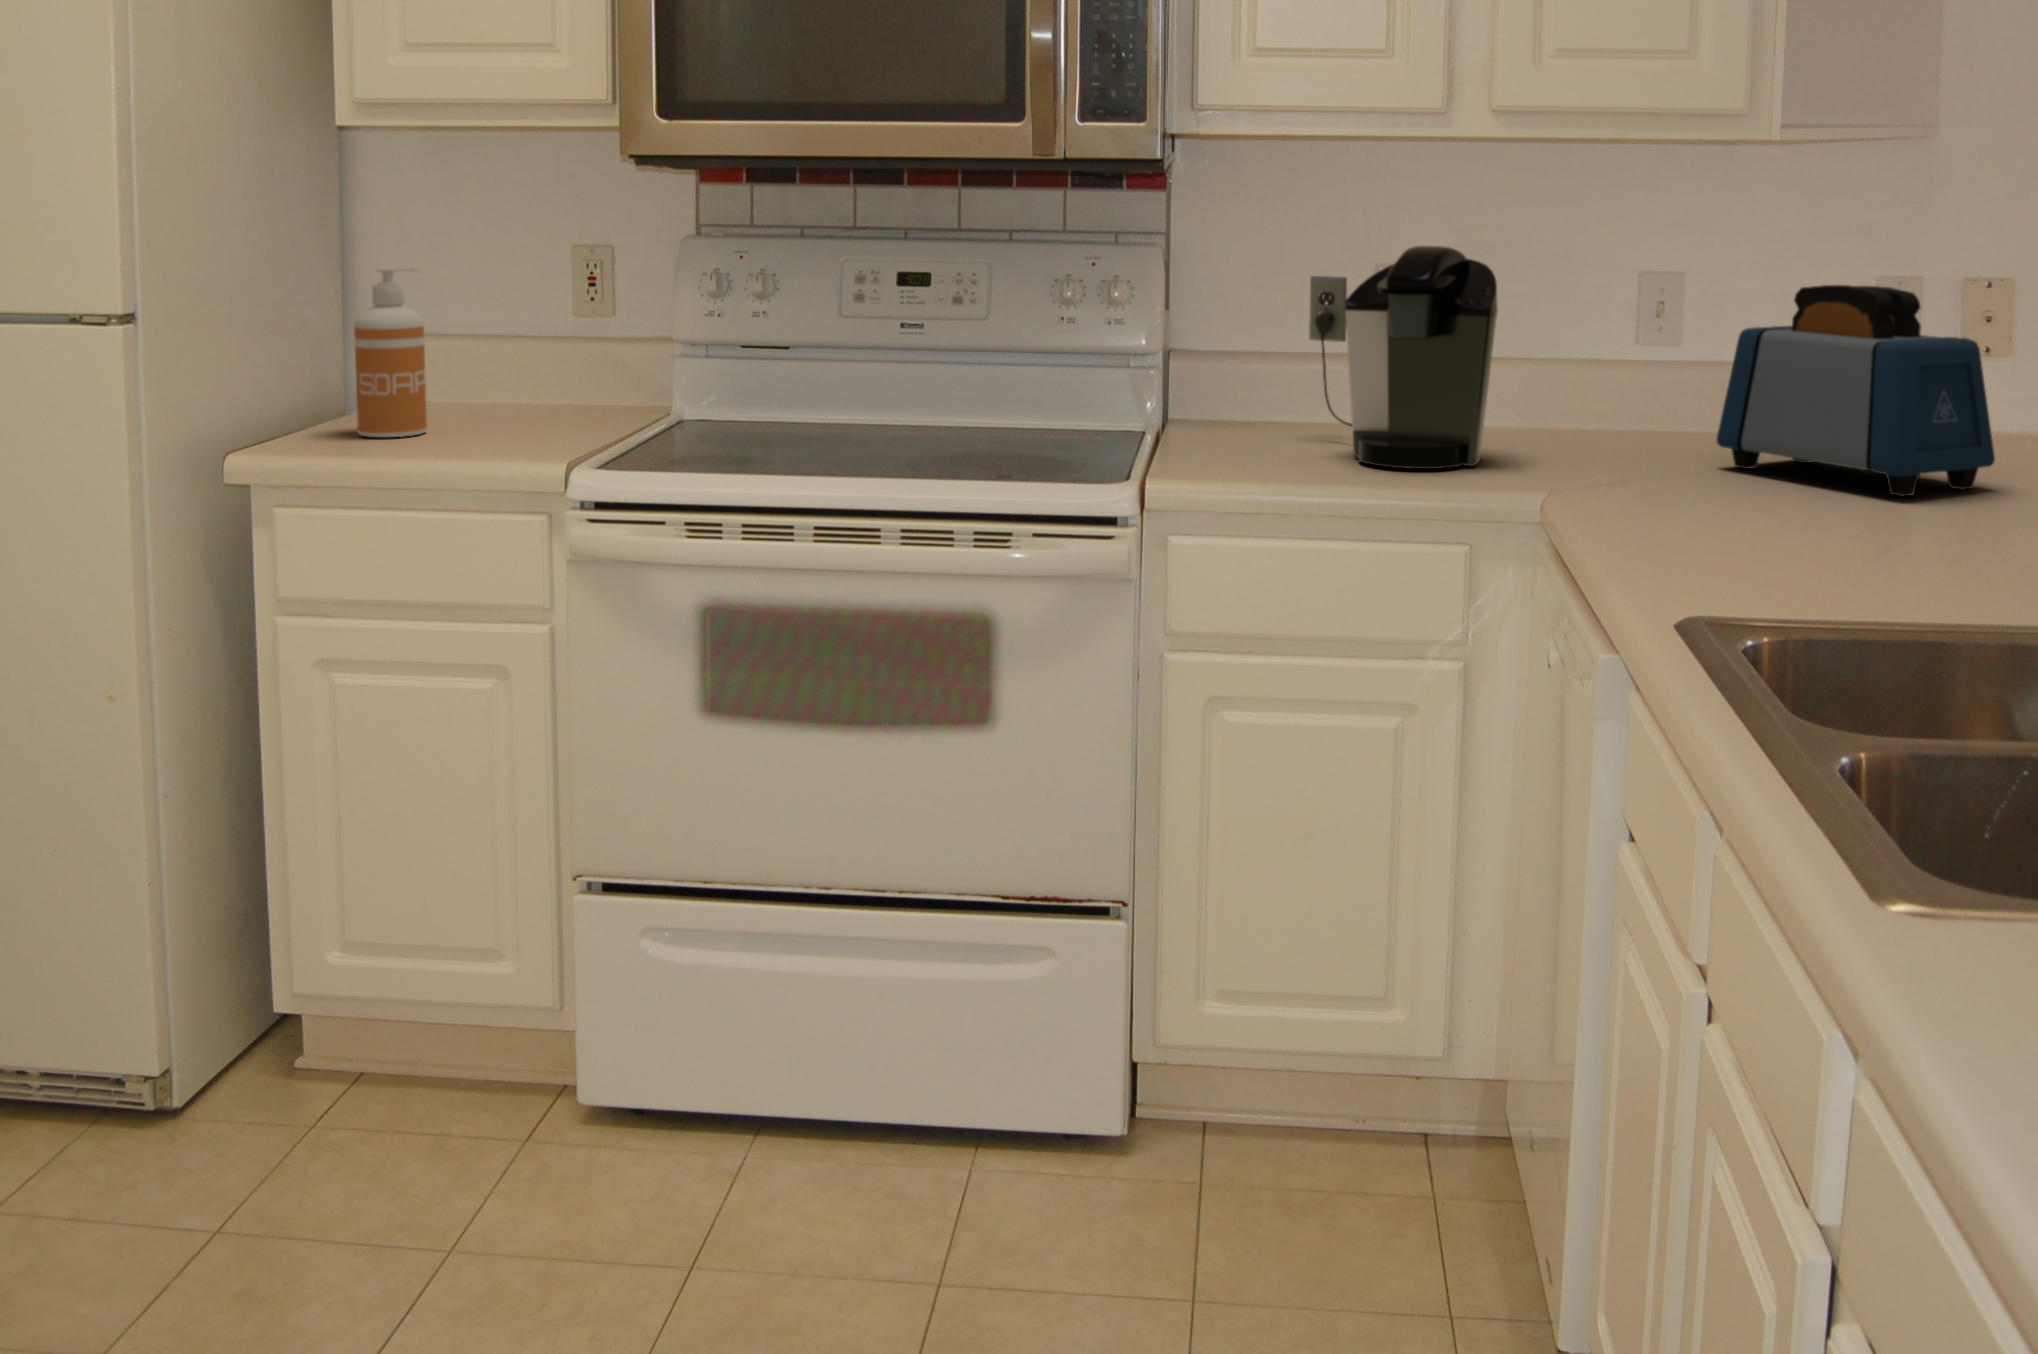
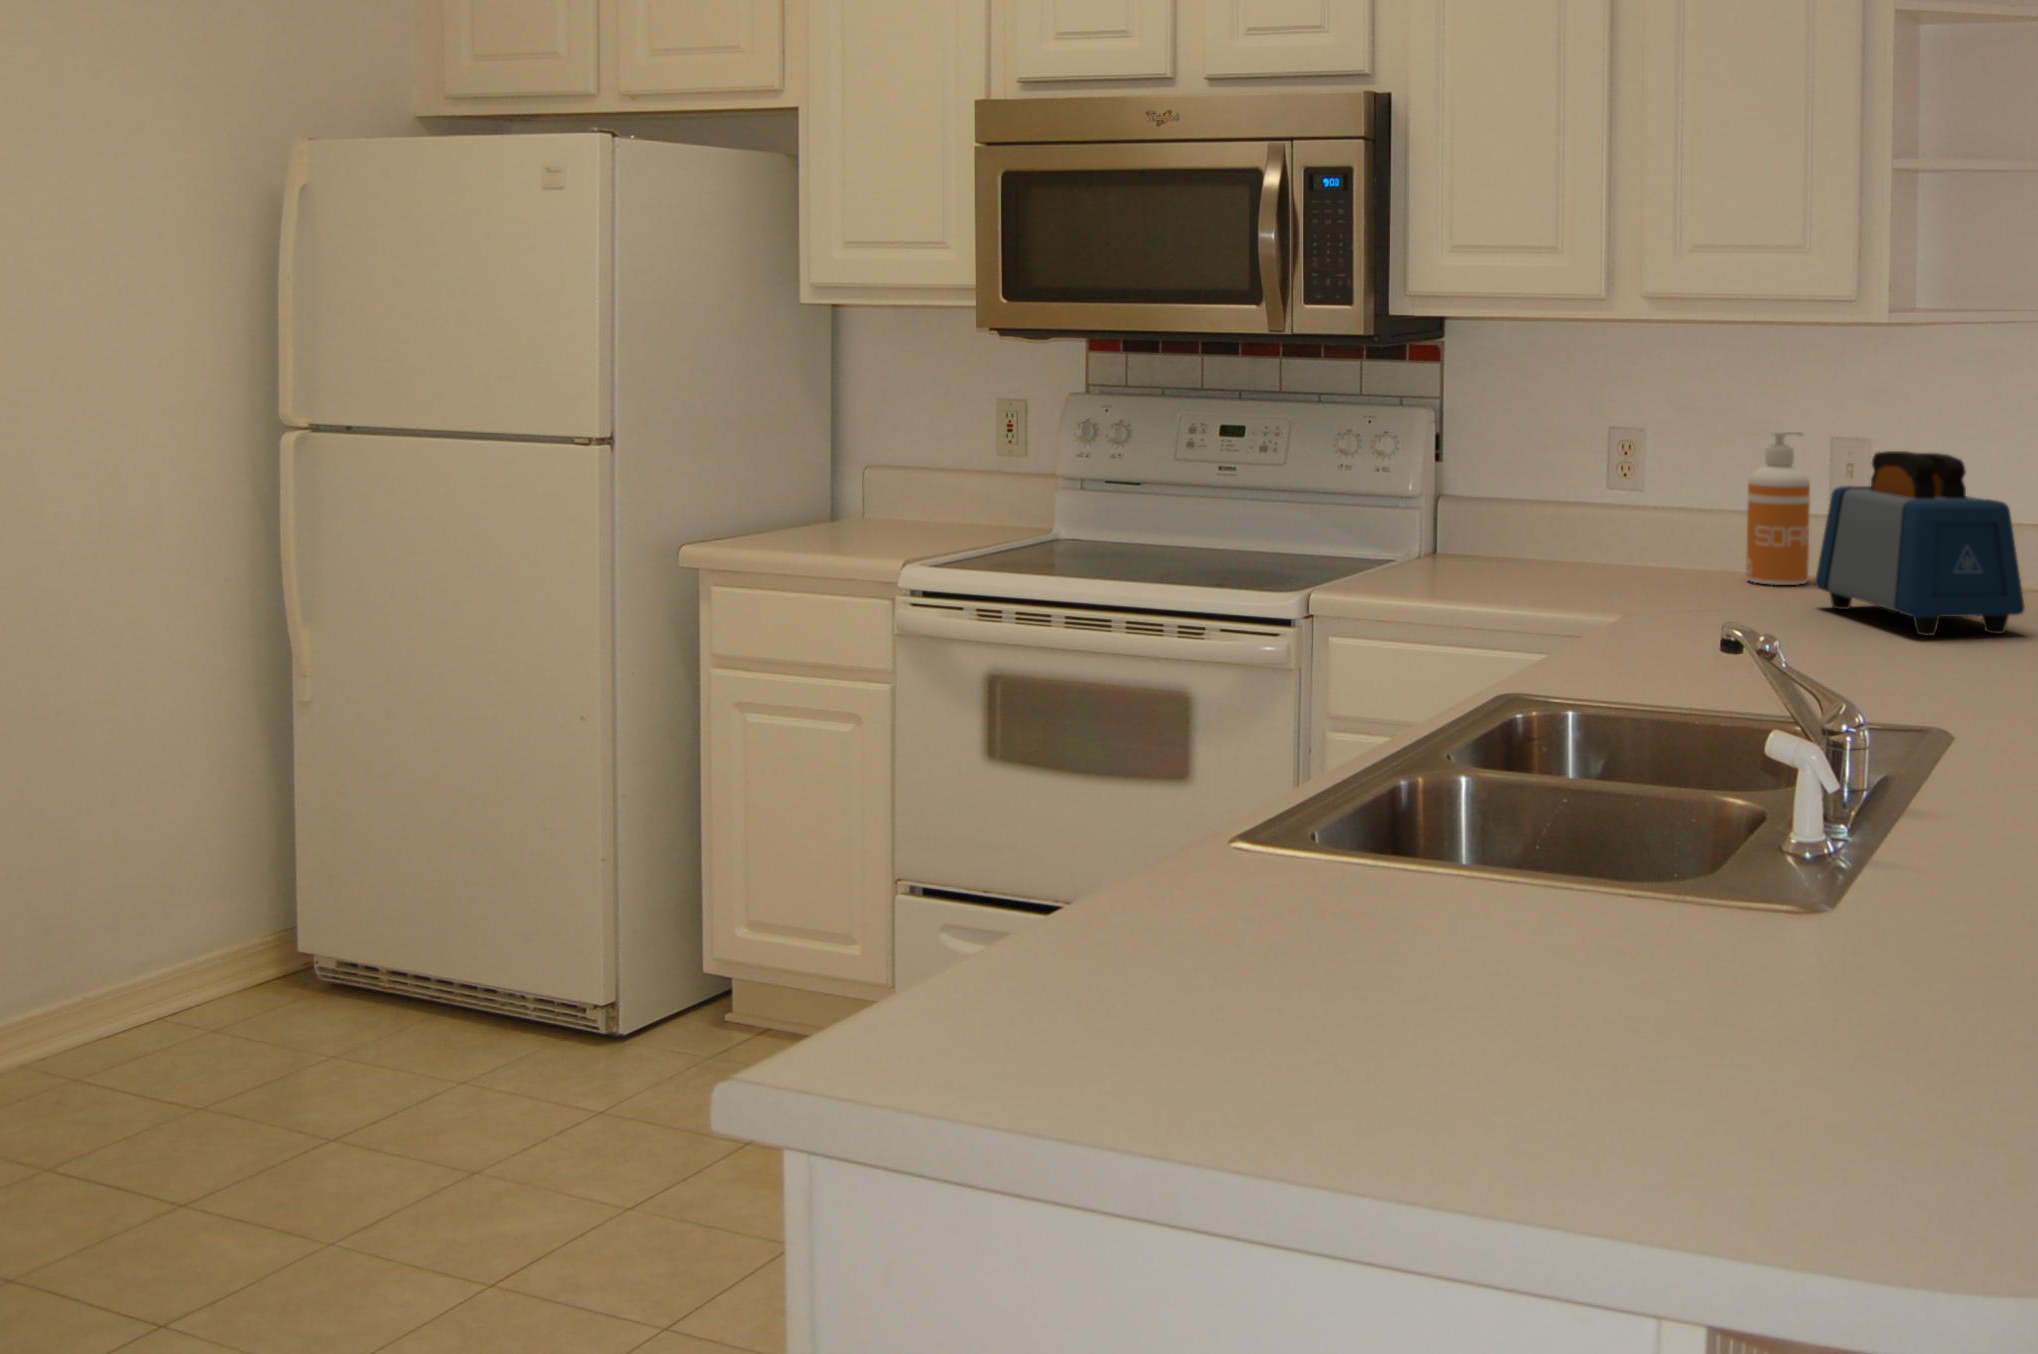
coffee maker: present [1309,246,1498,469] -> none [1517,409,1638,596]
soap dispenser: present [354,267,427,437] -> present [1746,431,1810,585]

